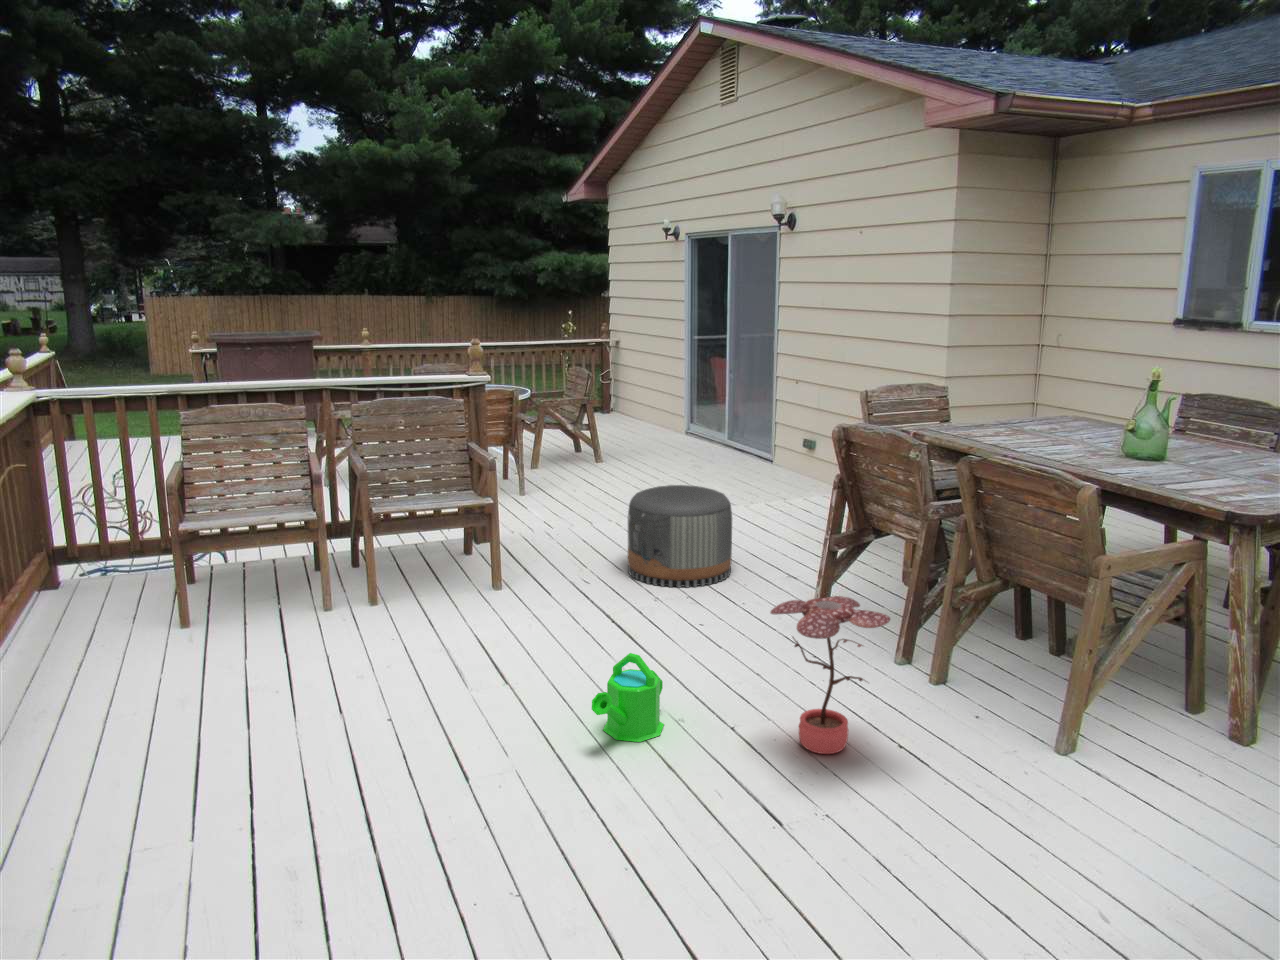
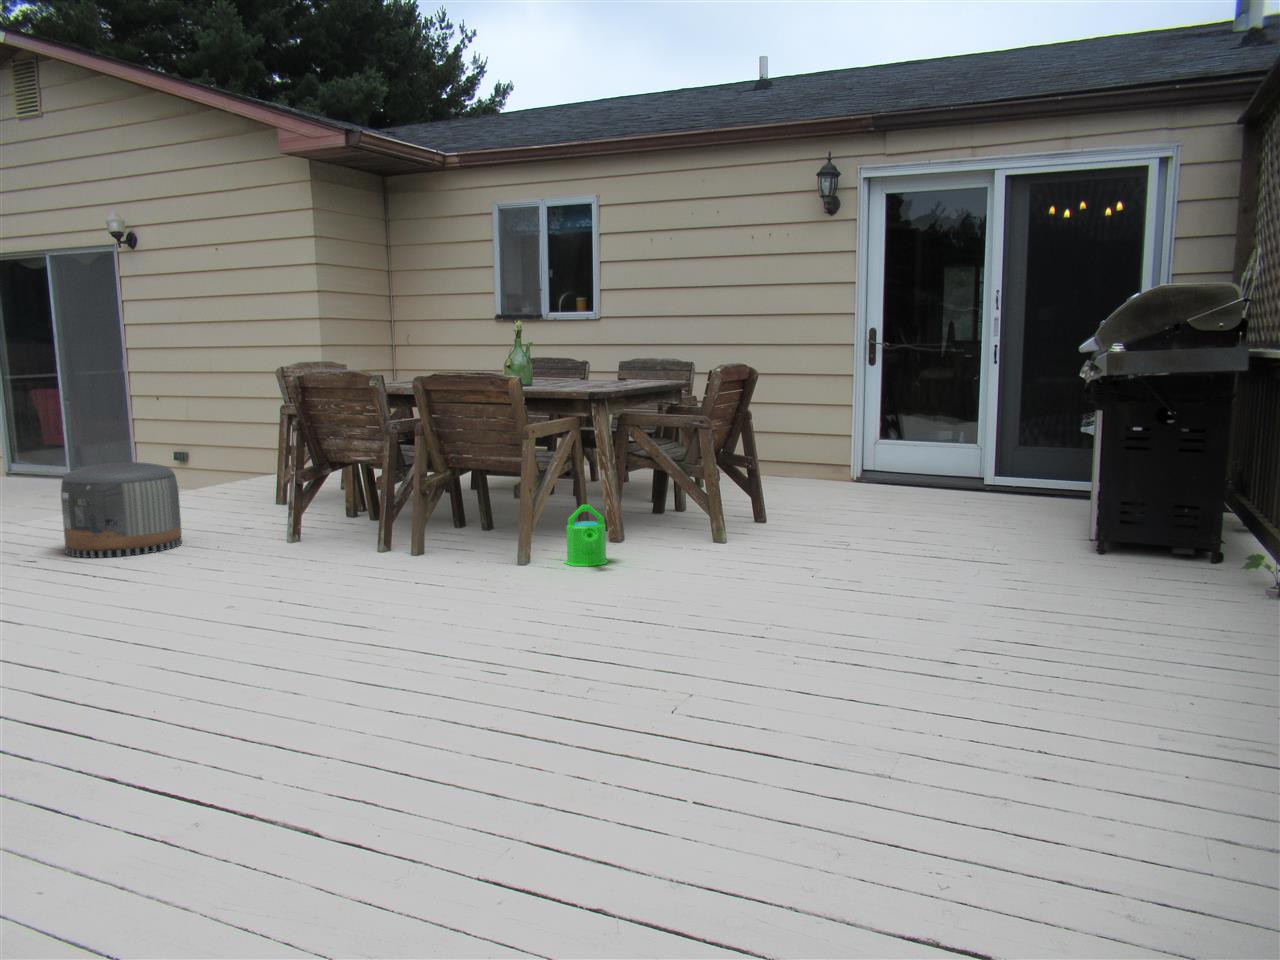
potted plant: present [771,596,890,754] -> none [309,472,406,594]
watering can: present [592,653,664,742] -> present [565,505,608,566]

